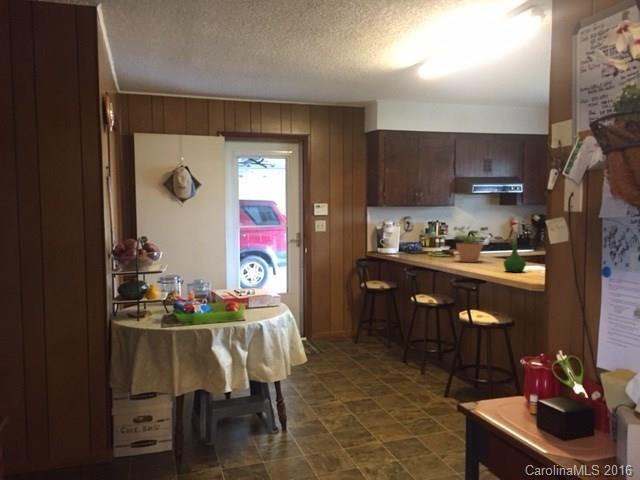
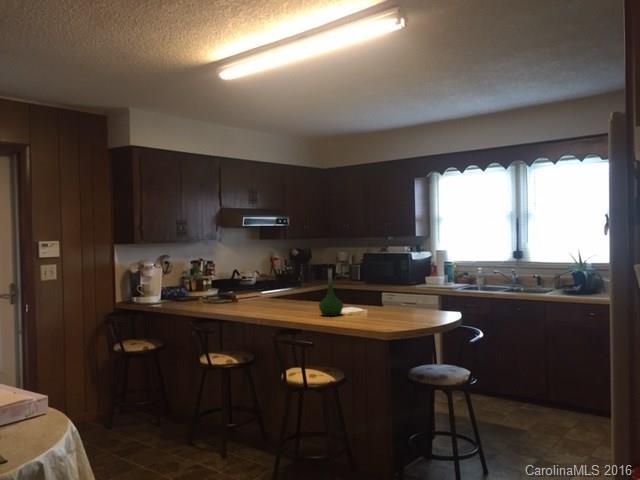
potted plant: present [454,227,488,262] -> none [238,264,289,307]

